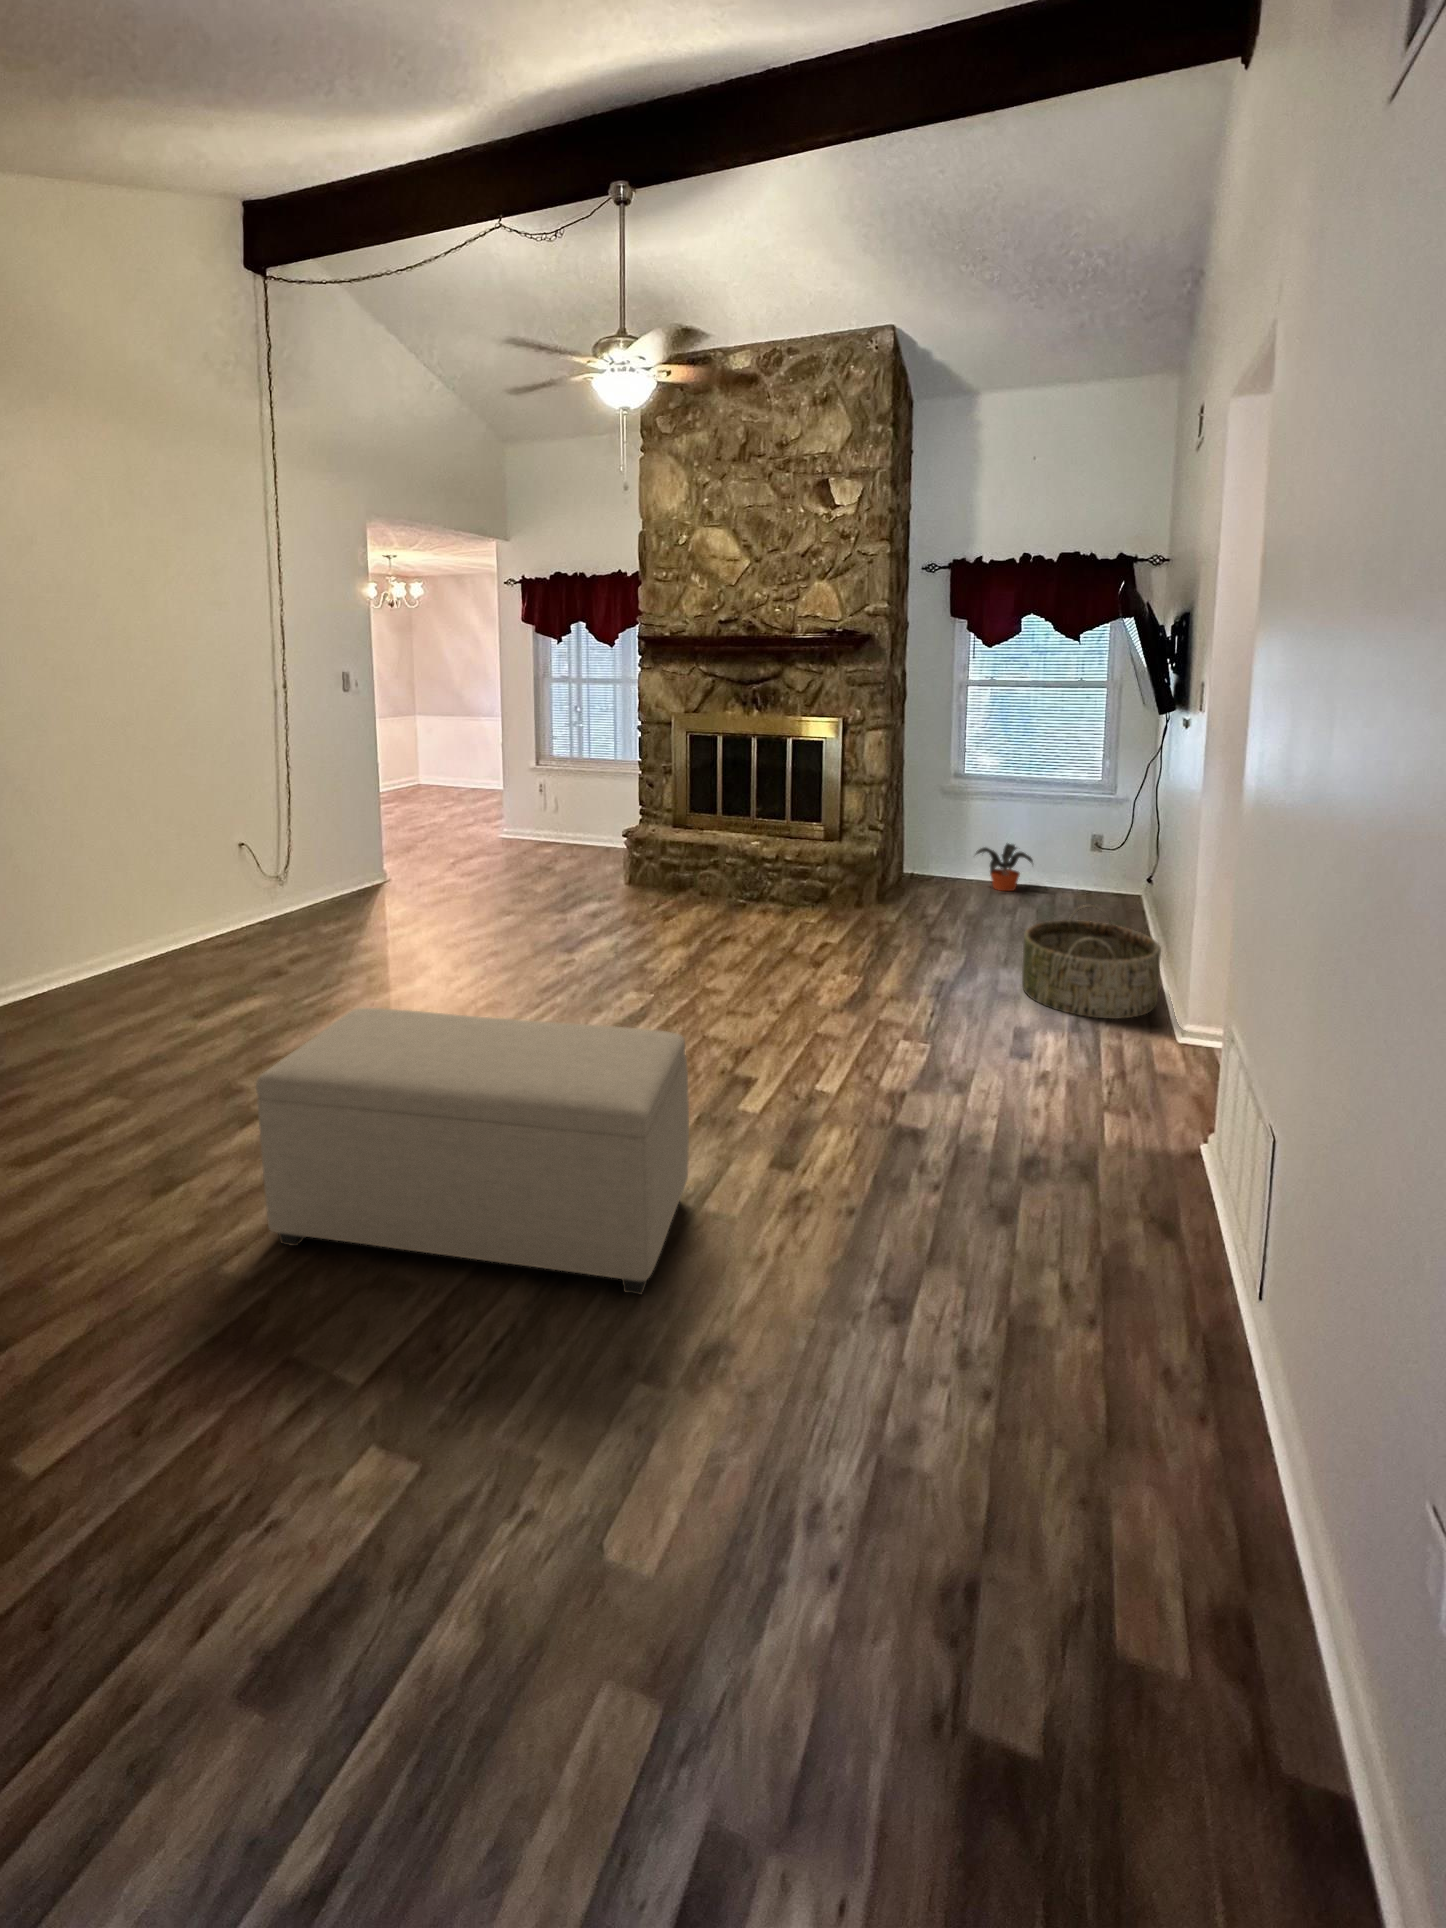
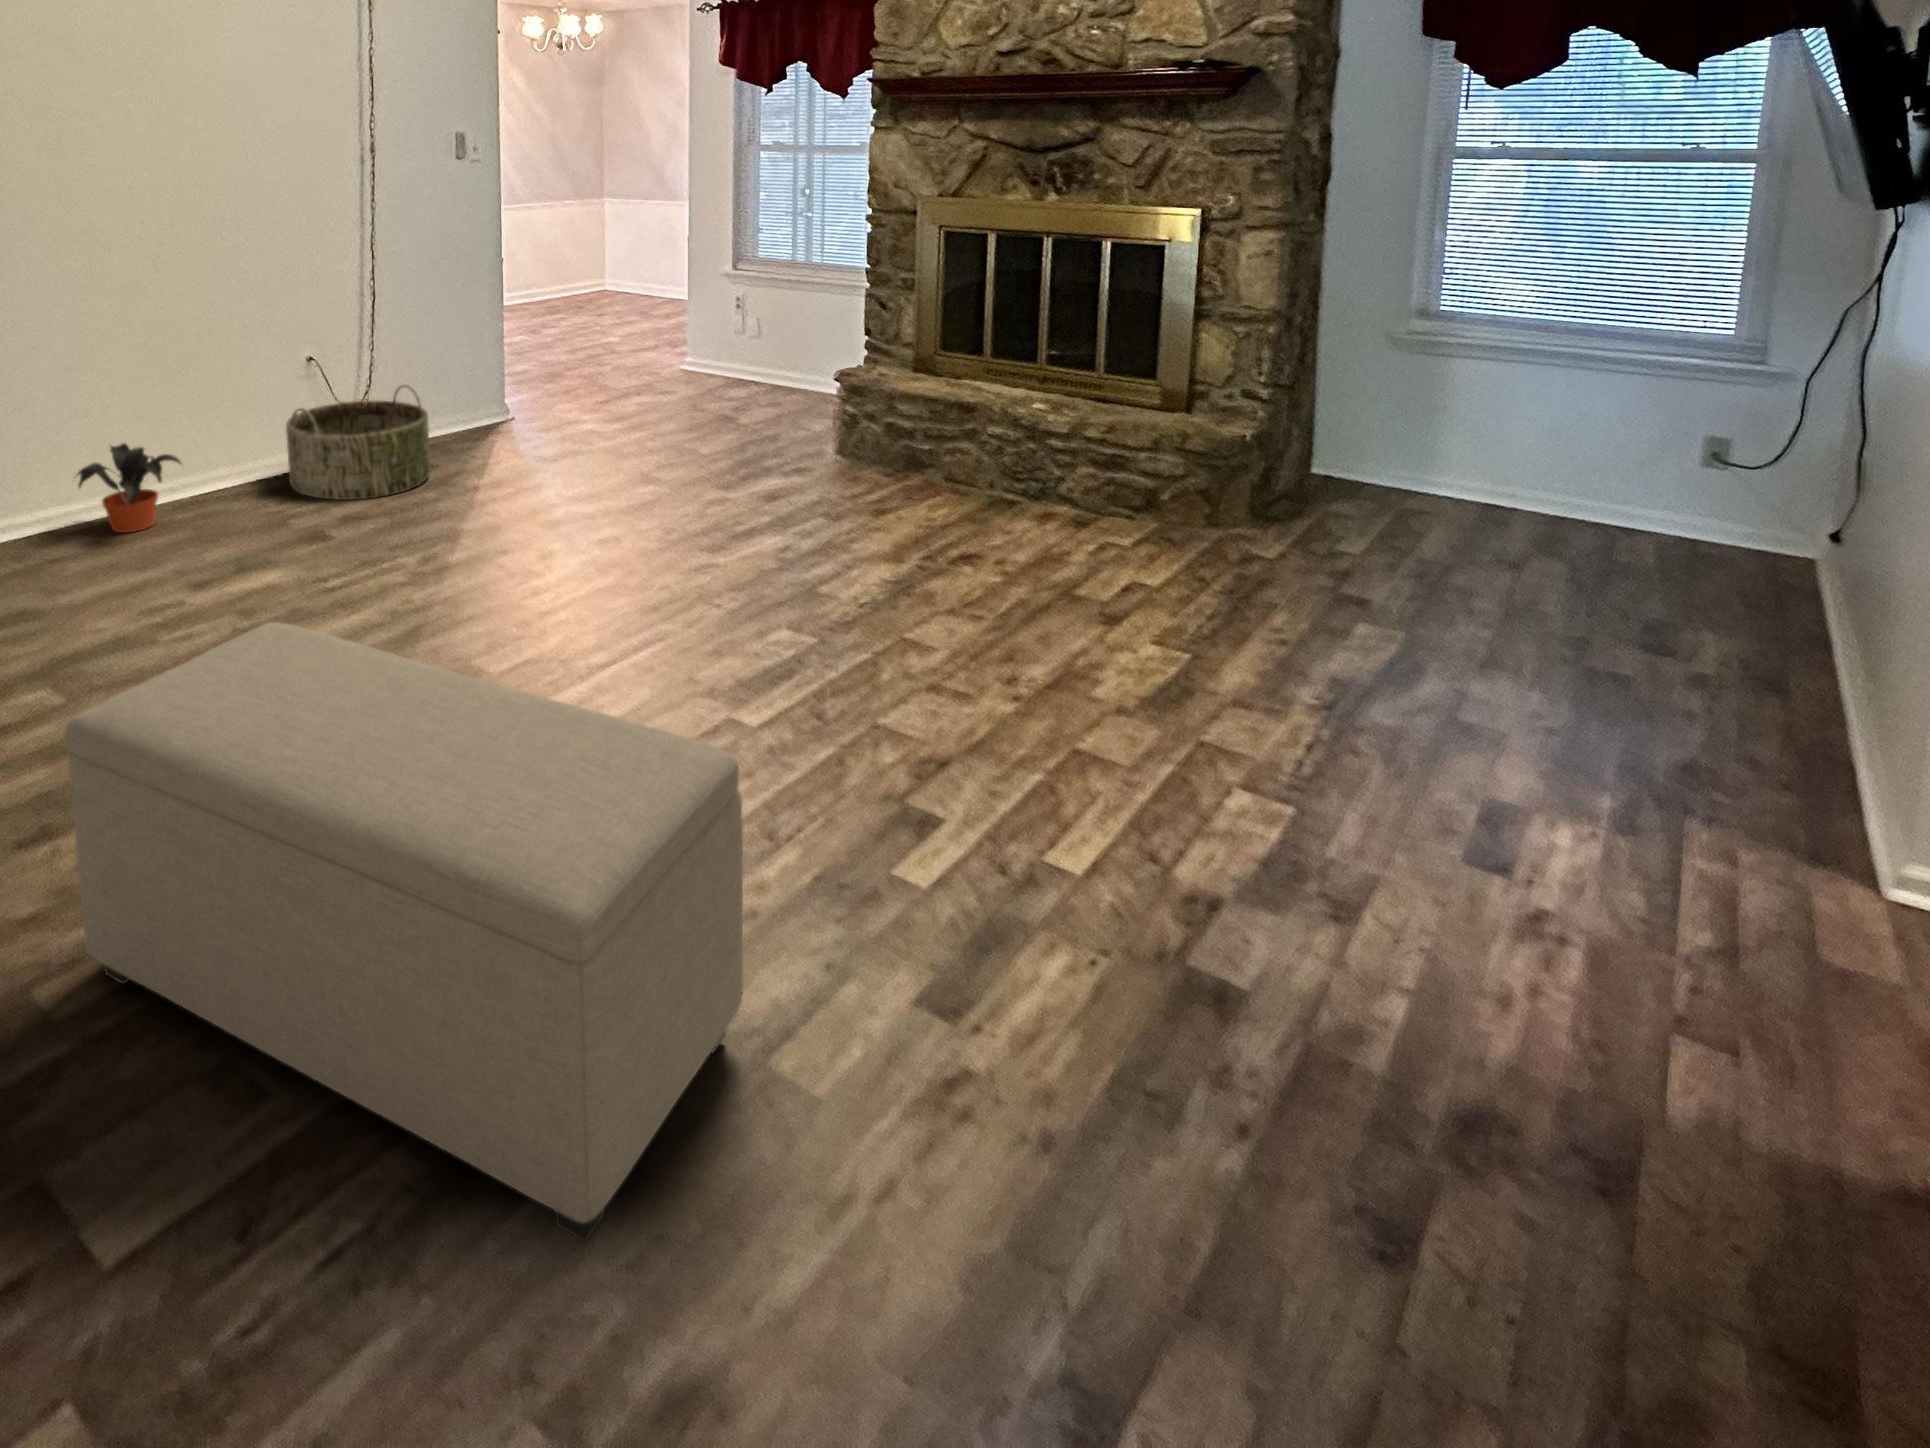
potted plant: present [976,844,1033,891] -> present [78,443,181,533]
basket: present [1022,905,1161,1019] -> present [286,385,430,500]

